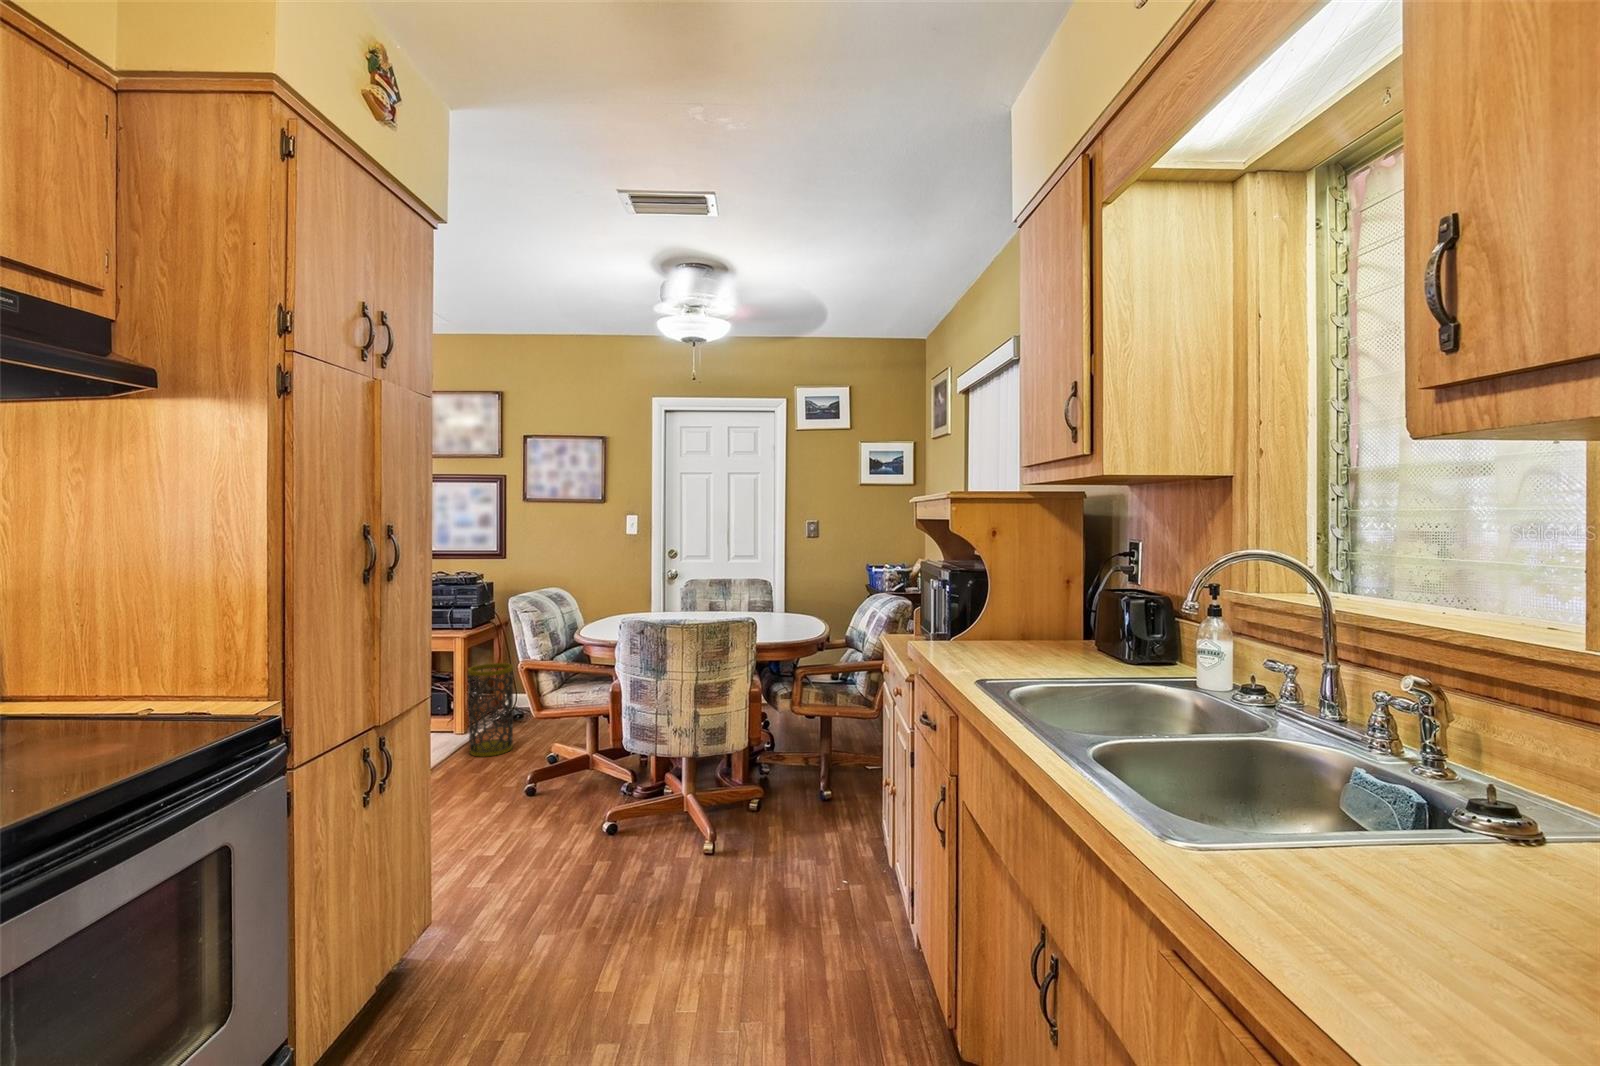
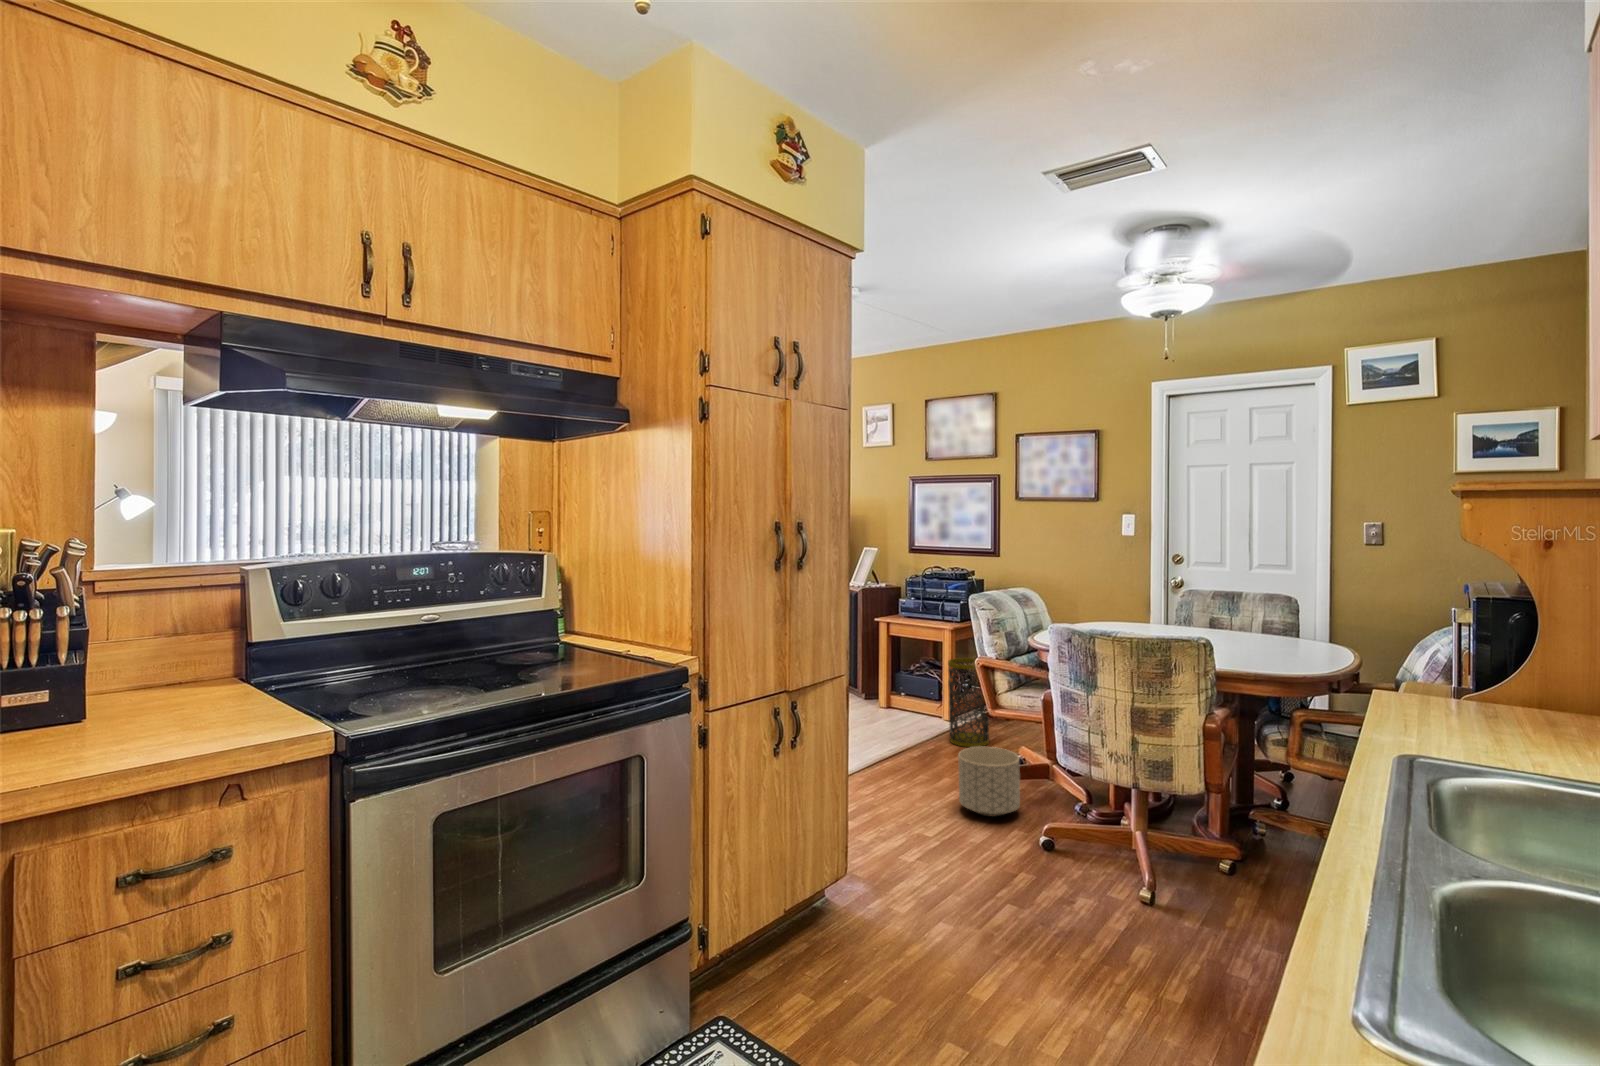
planter: none [511,748,574,819] -> present [958,747,1020,817]

